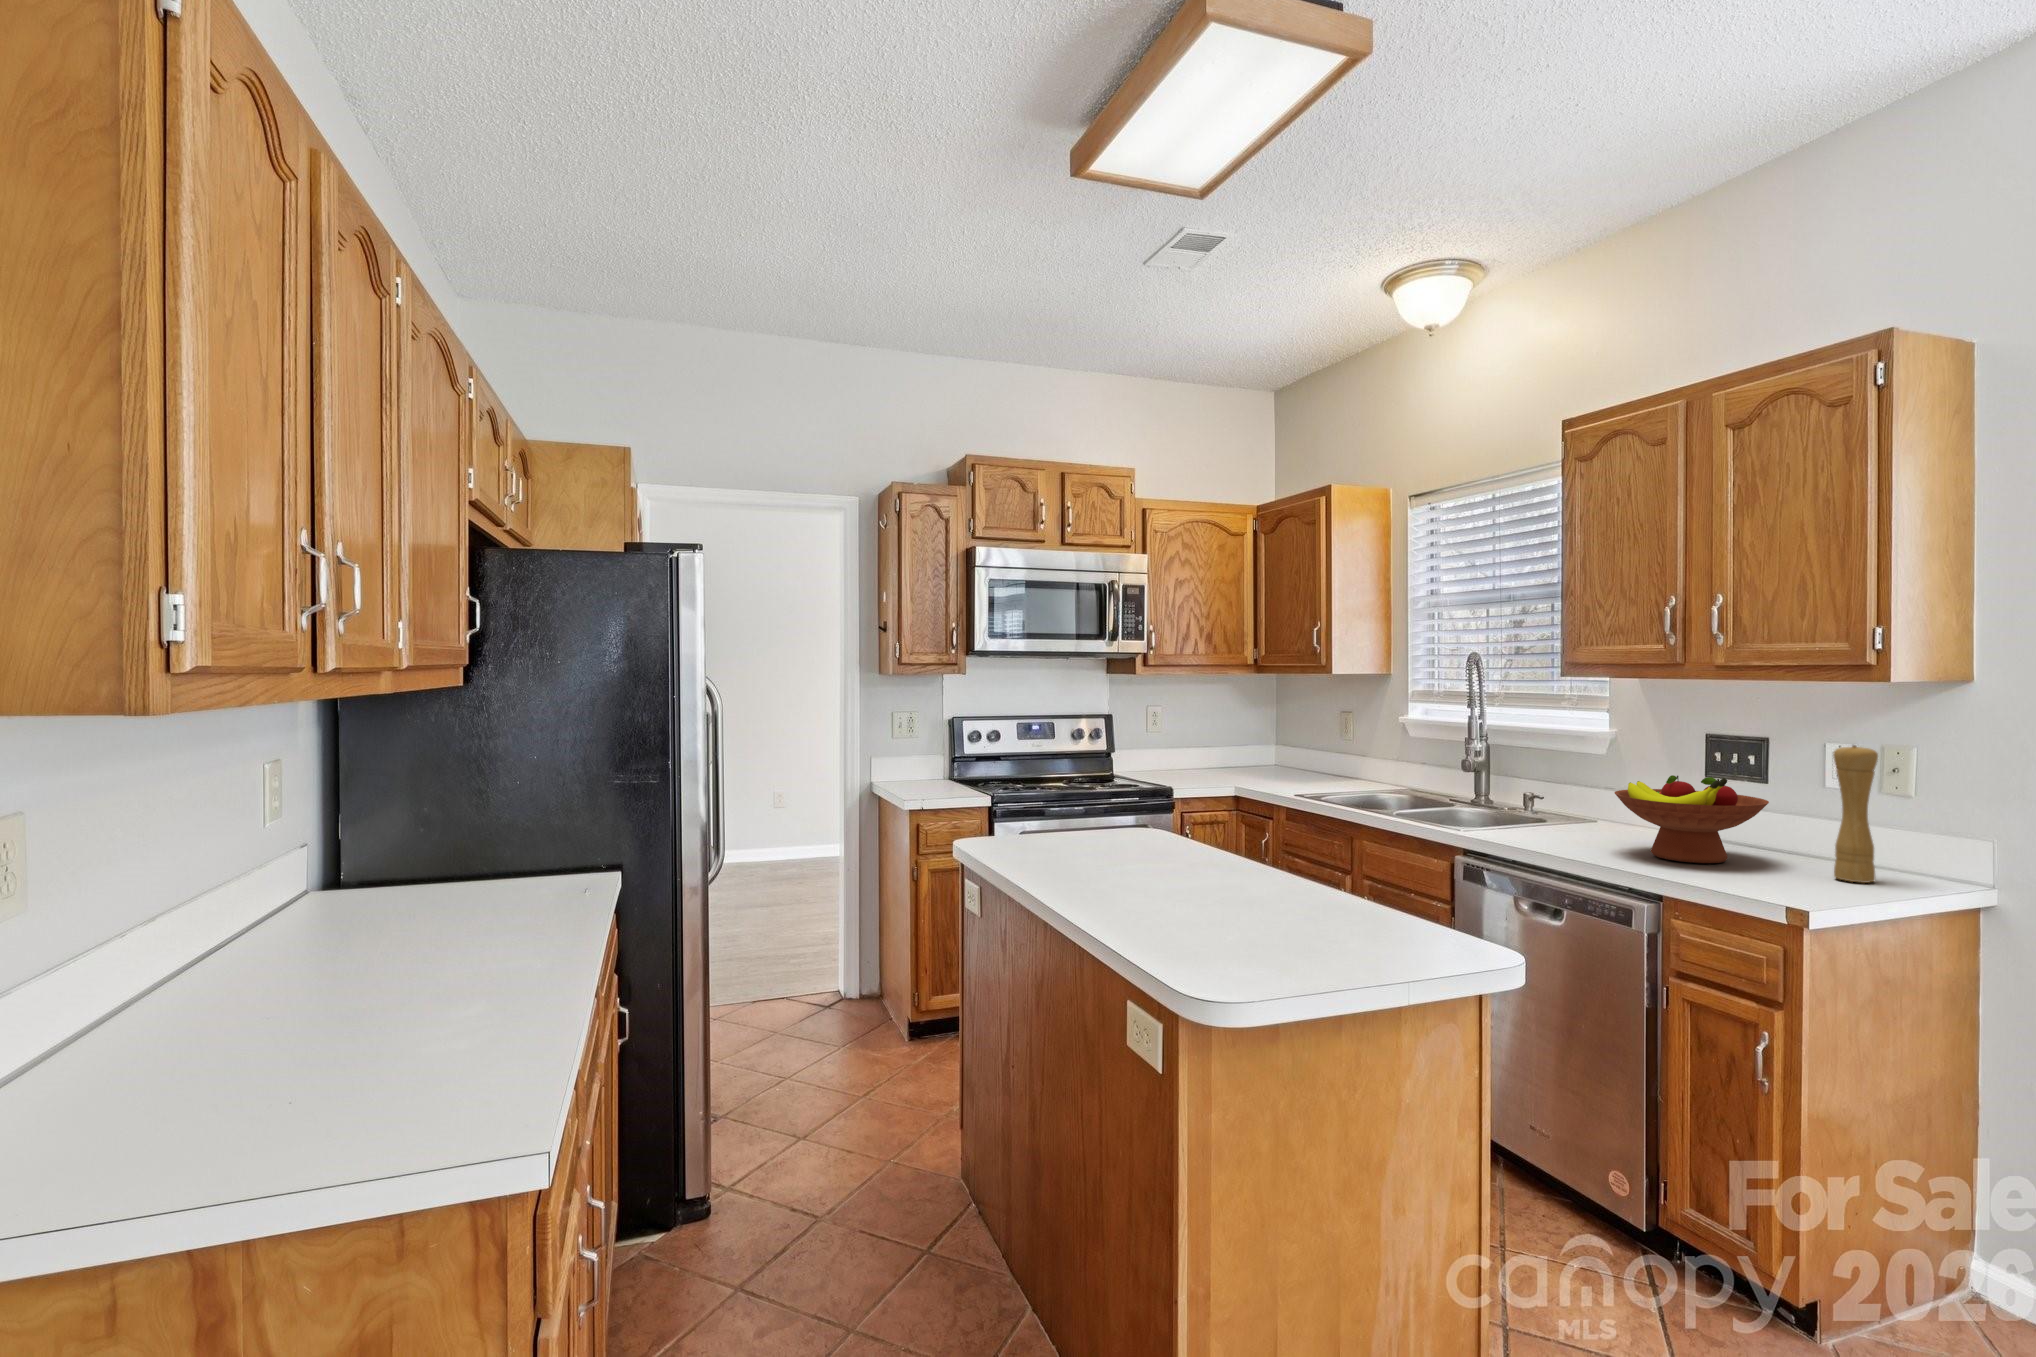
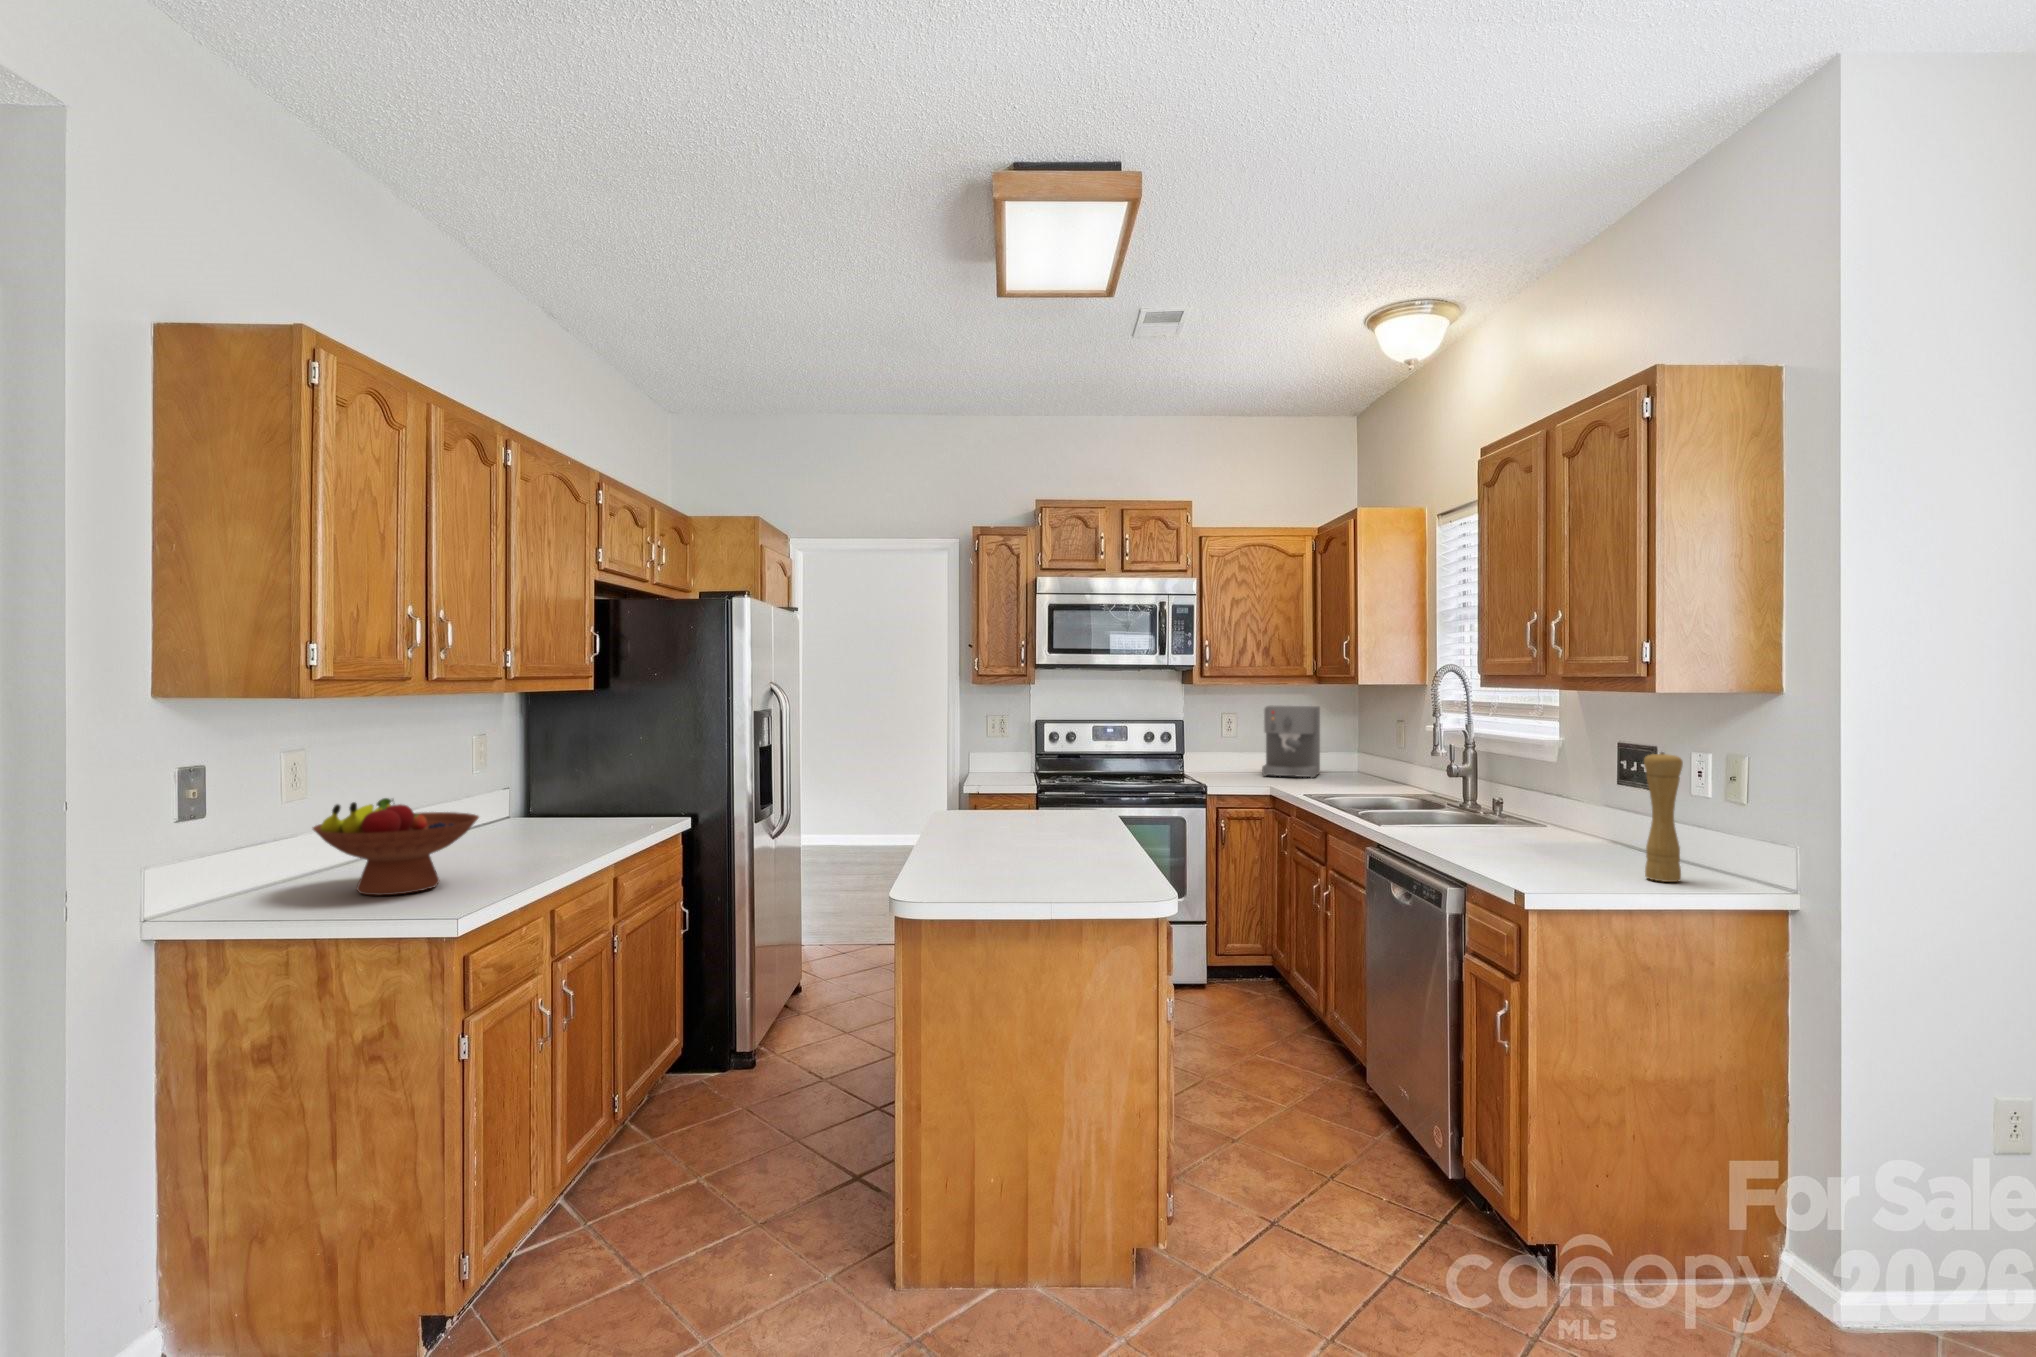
coffee maker: none [1199,697,1259,775] -> present [1262,705,1320,778]
fruit bowl: present [1615,775,1769,863] -> present [313,798,479,895]

